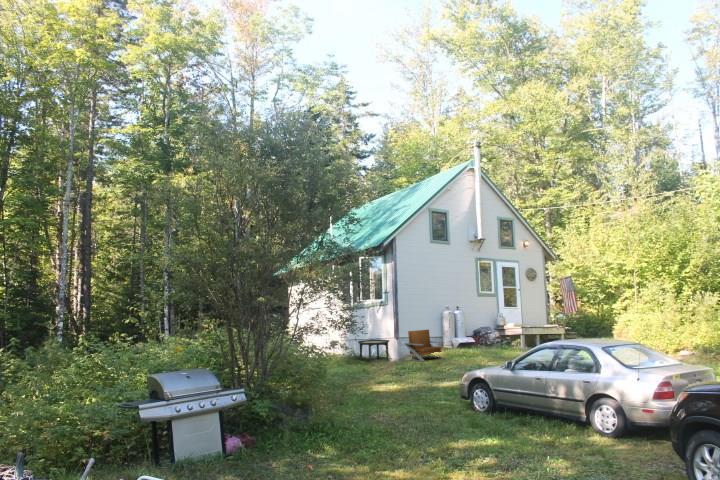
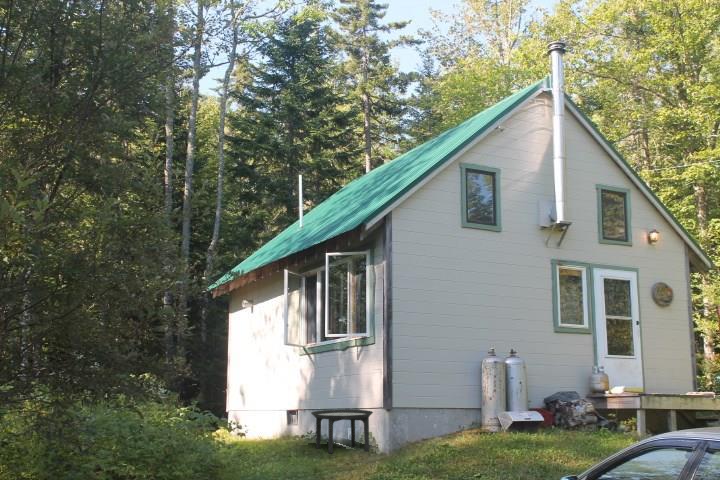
lounge chair: present [404,330,445,362] -> none [400,393,480,457]

